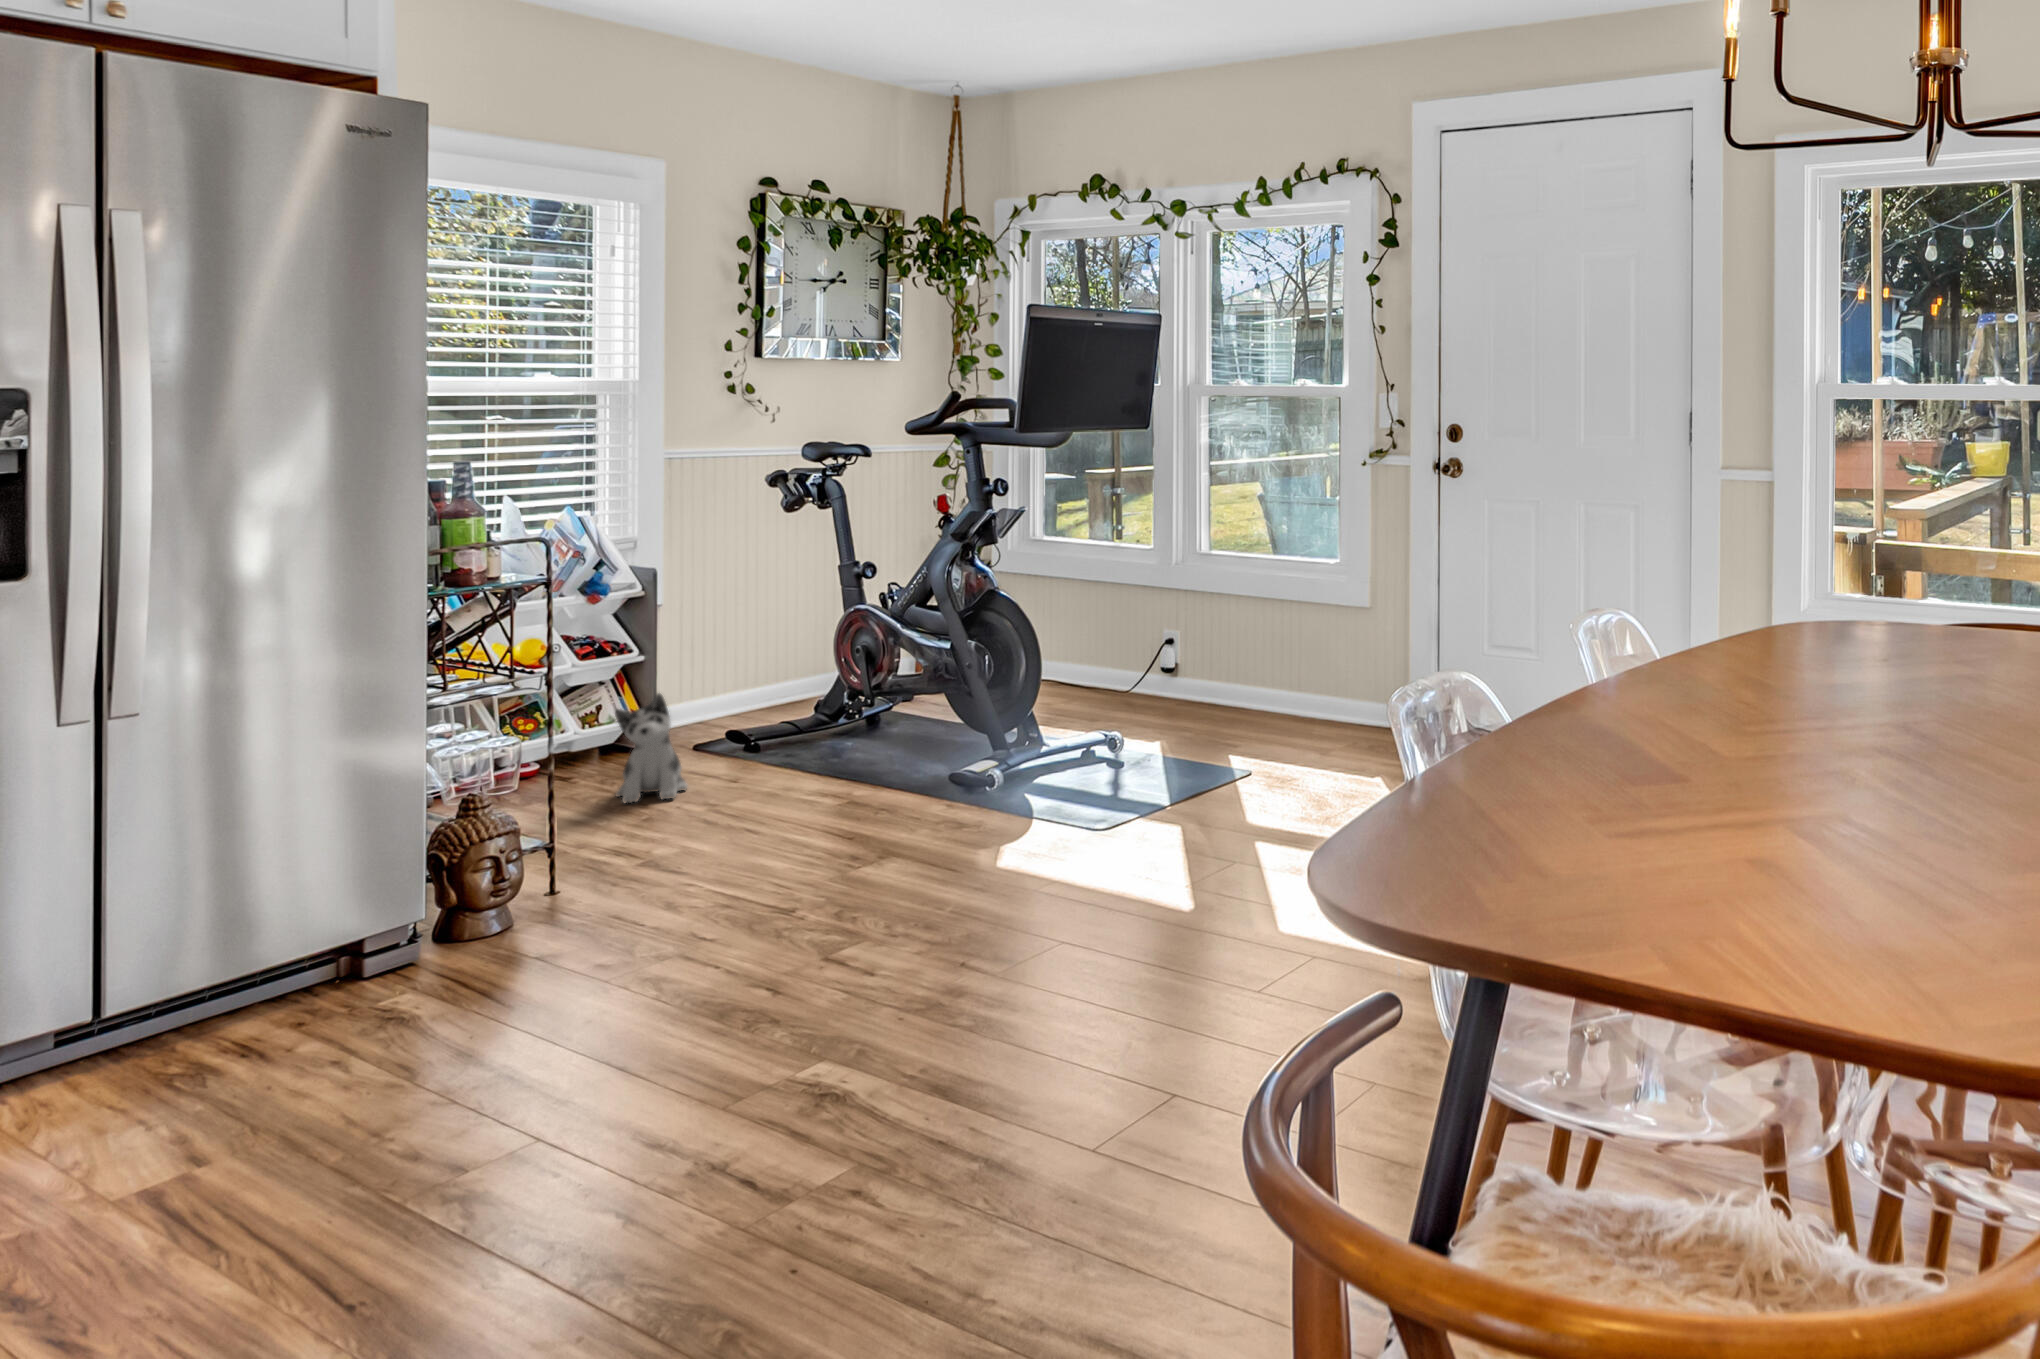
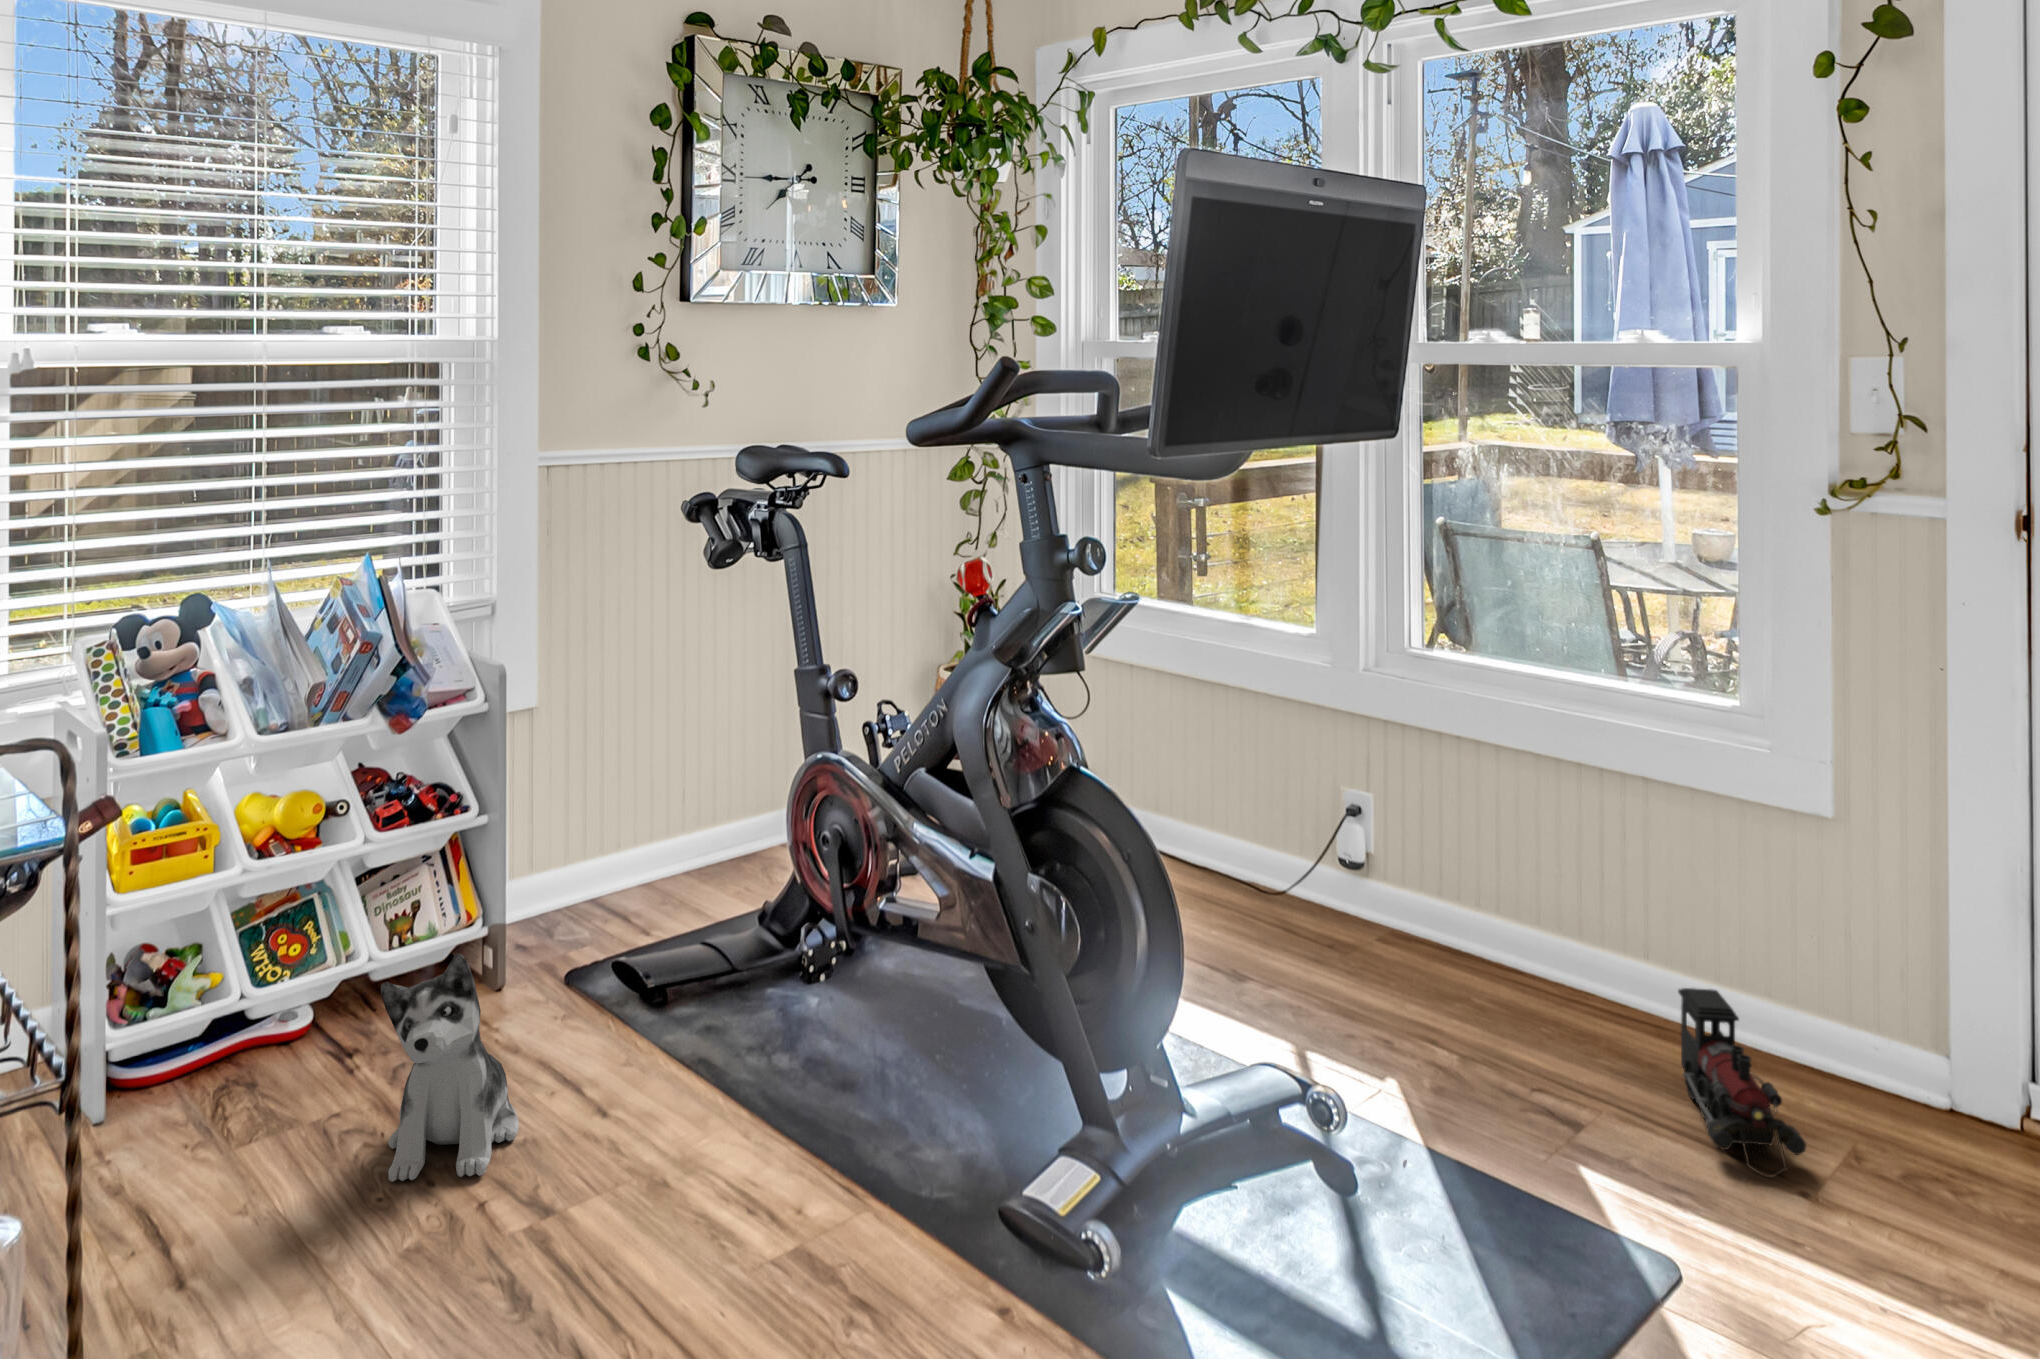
toy train: none [1290,691,1330,754] -> present [1678,988,1806,1178]

